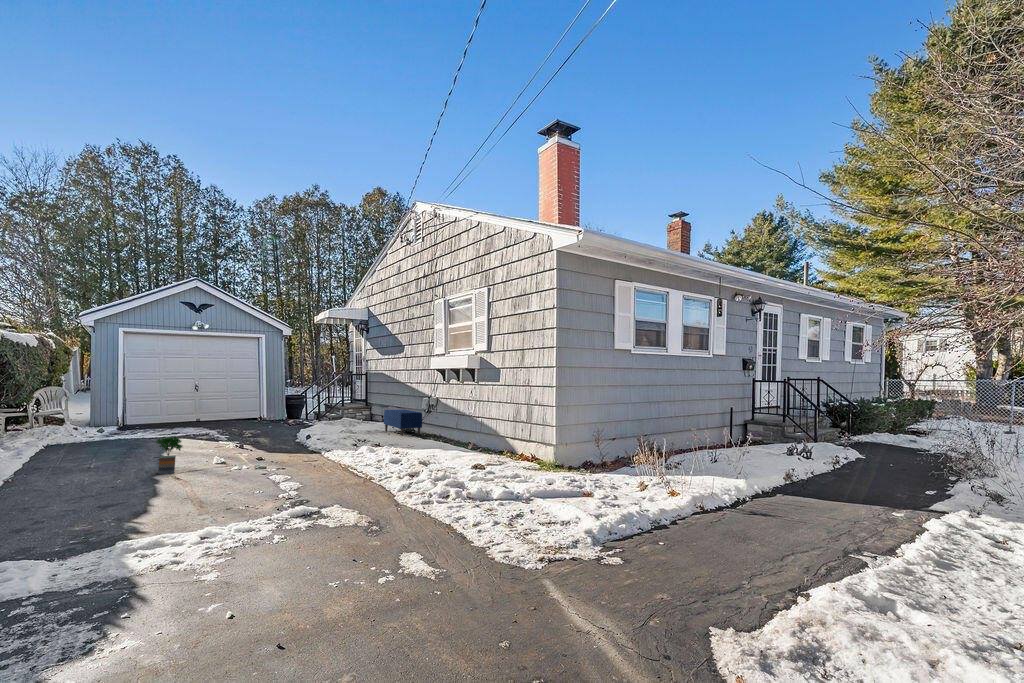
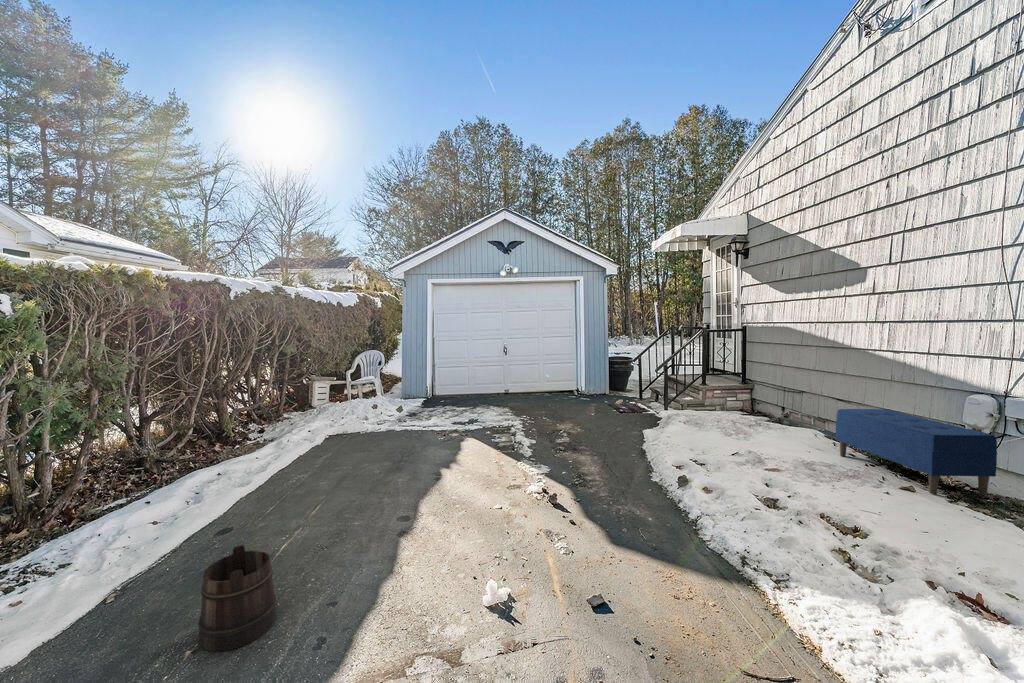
potted tree: present [156,437,182,474] -> none [337,516,404,631]
bucket: none [93,451,125,481] -> present [198,545,277,652]

